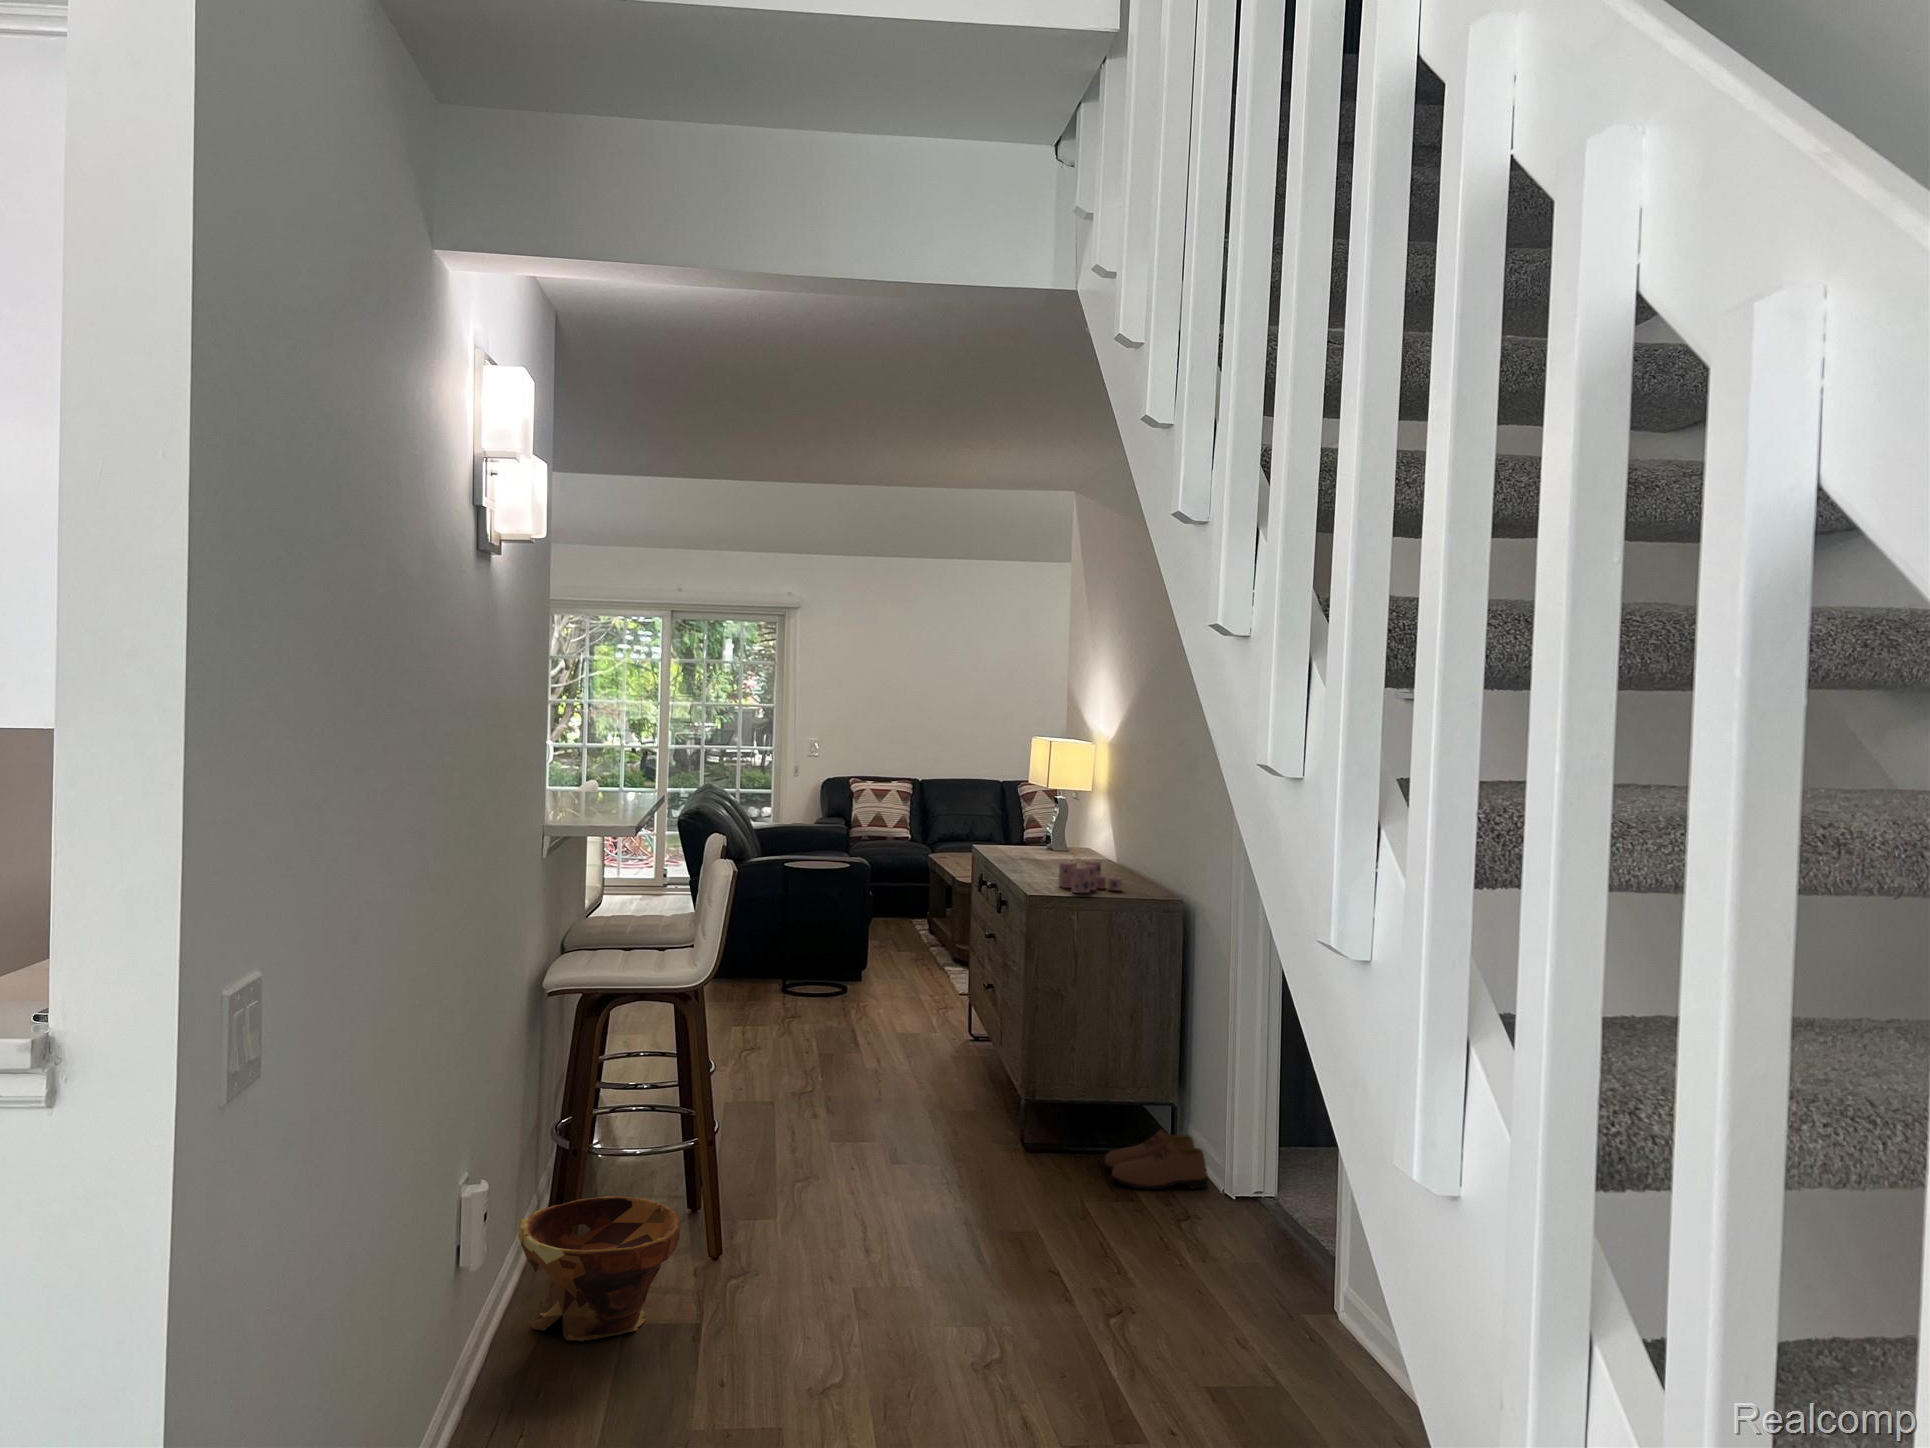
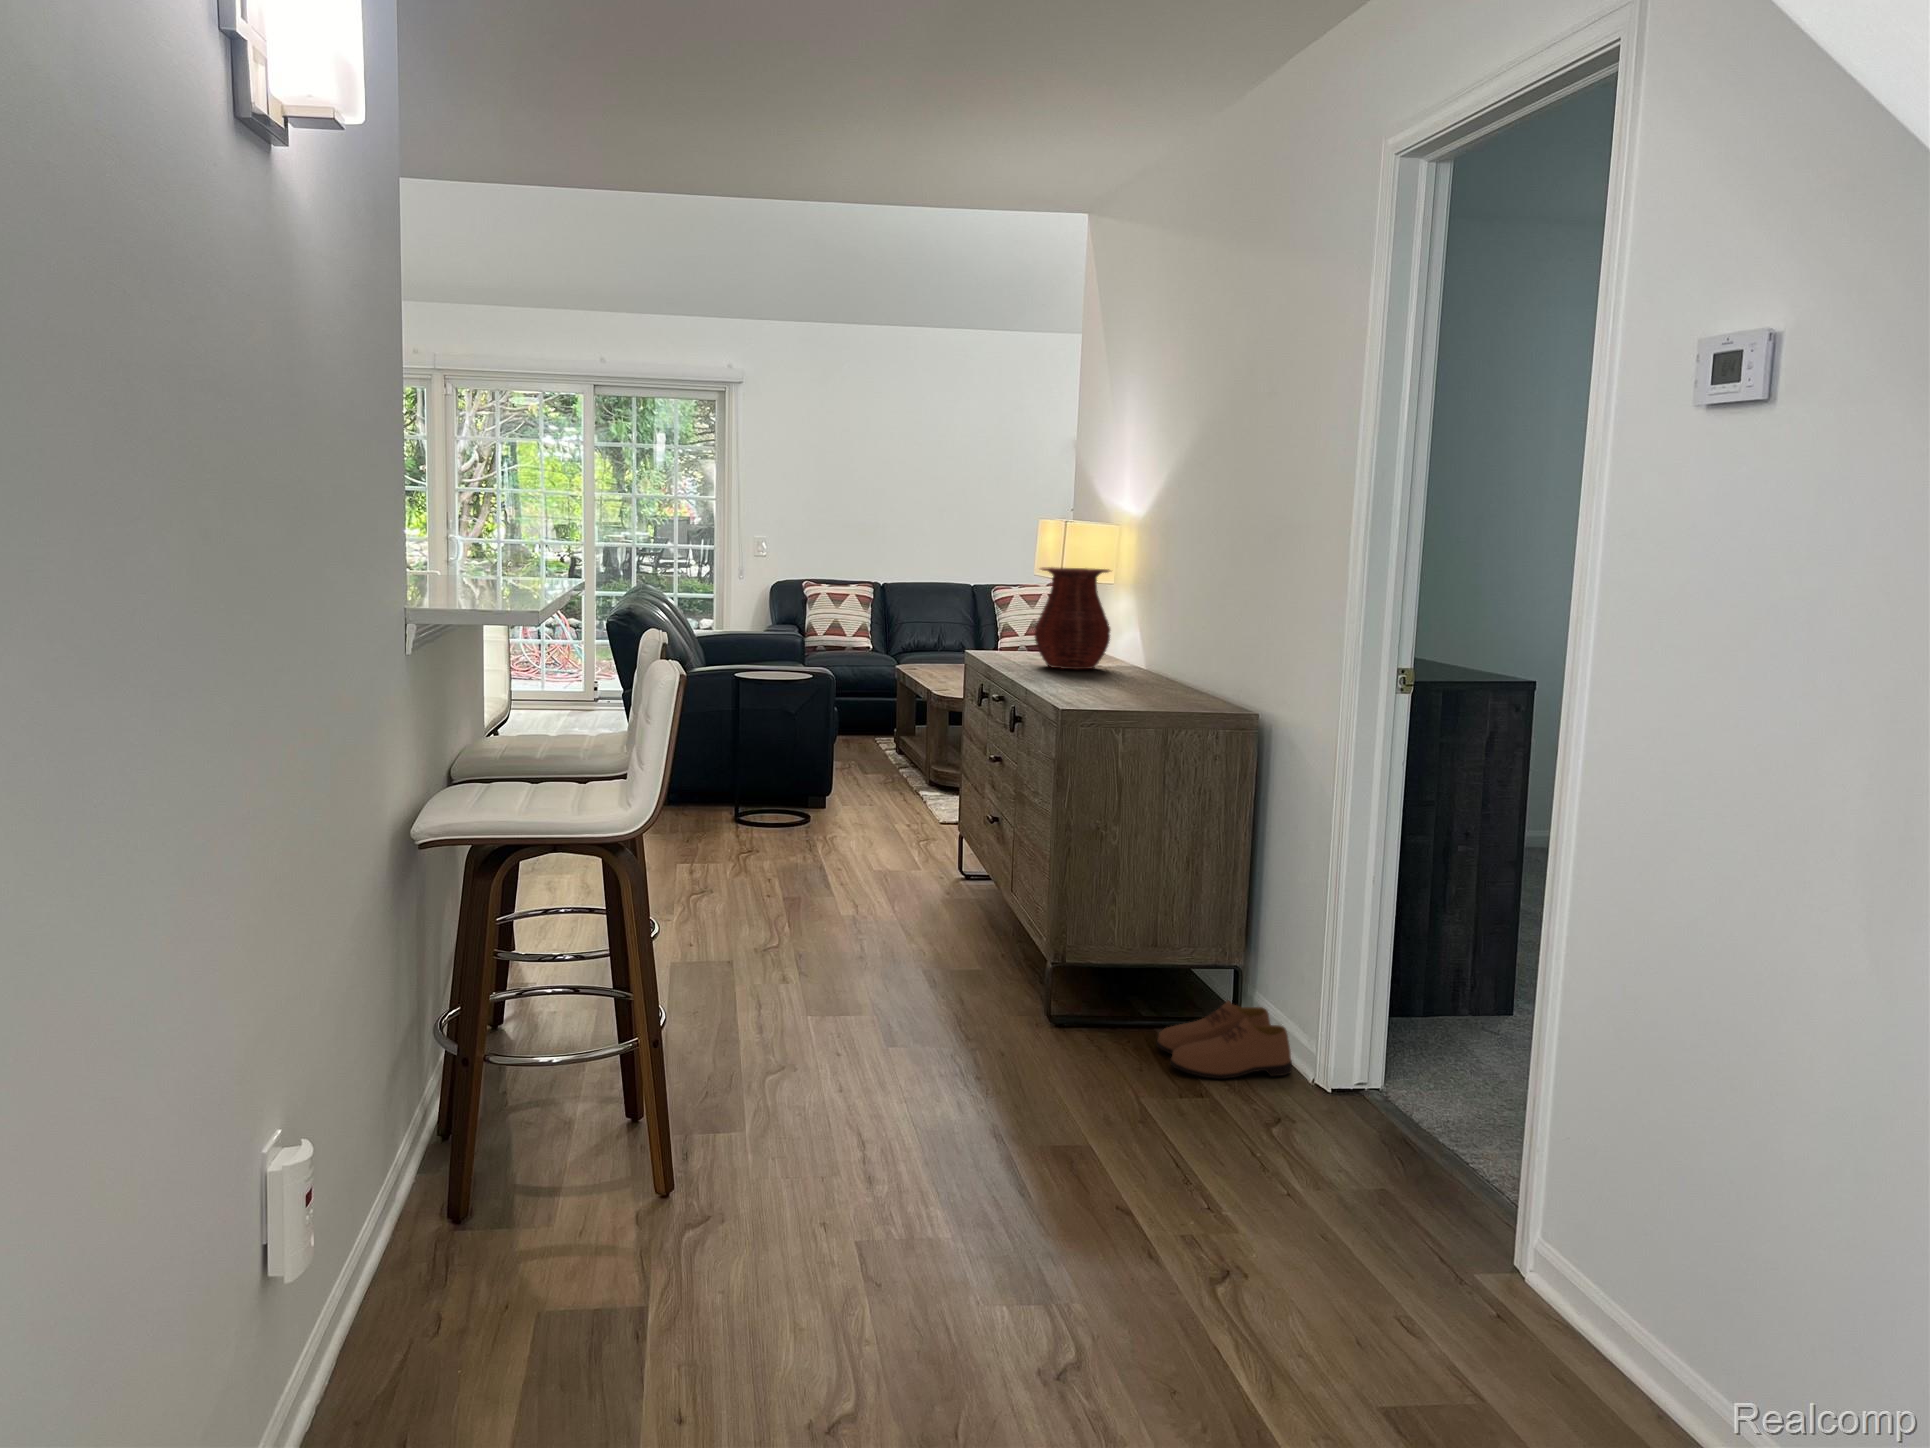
vase: none [1022,778,1086,862] -> present [1034,567,1110,669]
candle: present [1059,861,1122,893] -> none [1094,667,1175,707]
planter: present [518,1196,680,1341] -> none [378,1133,617,1354]

